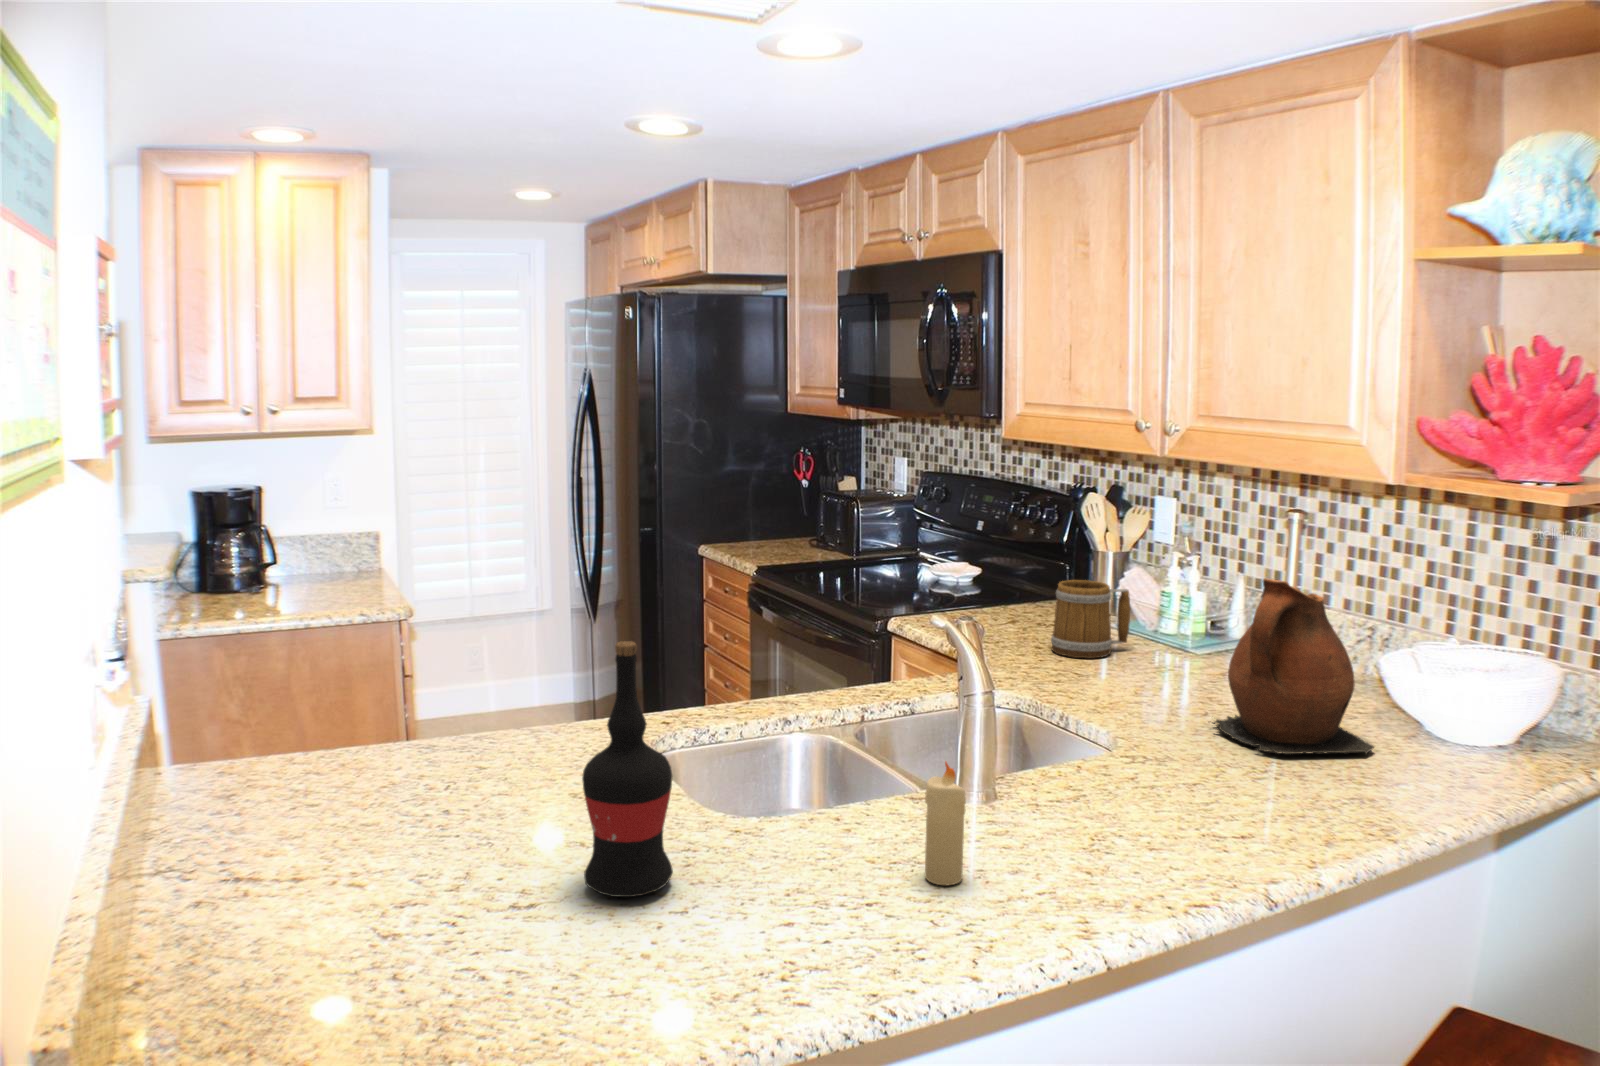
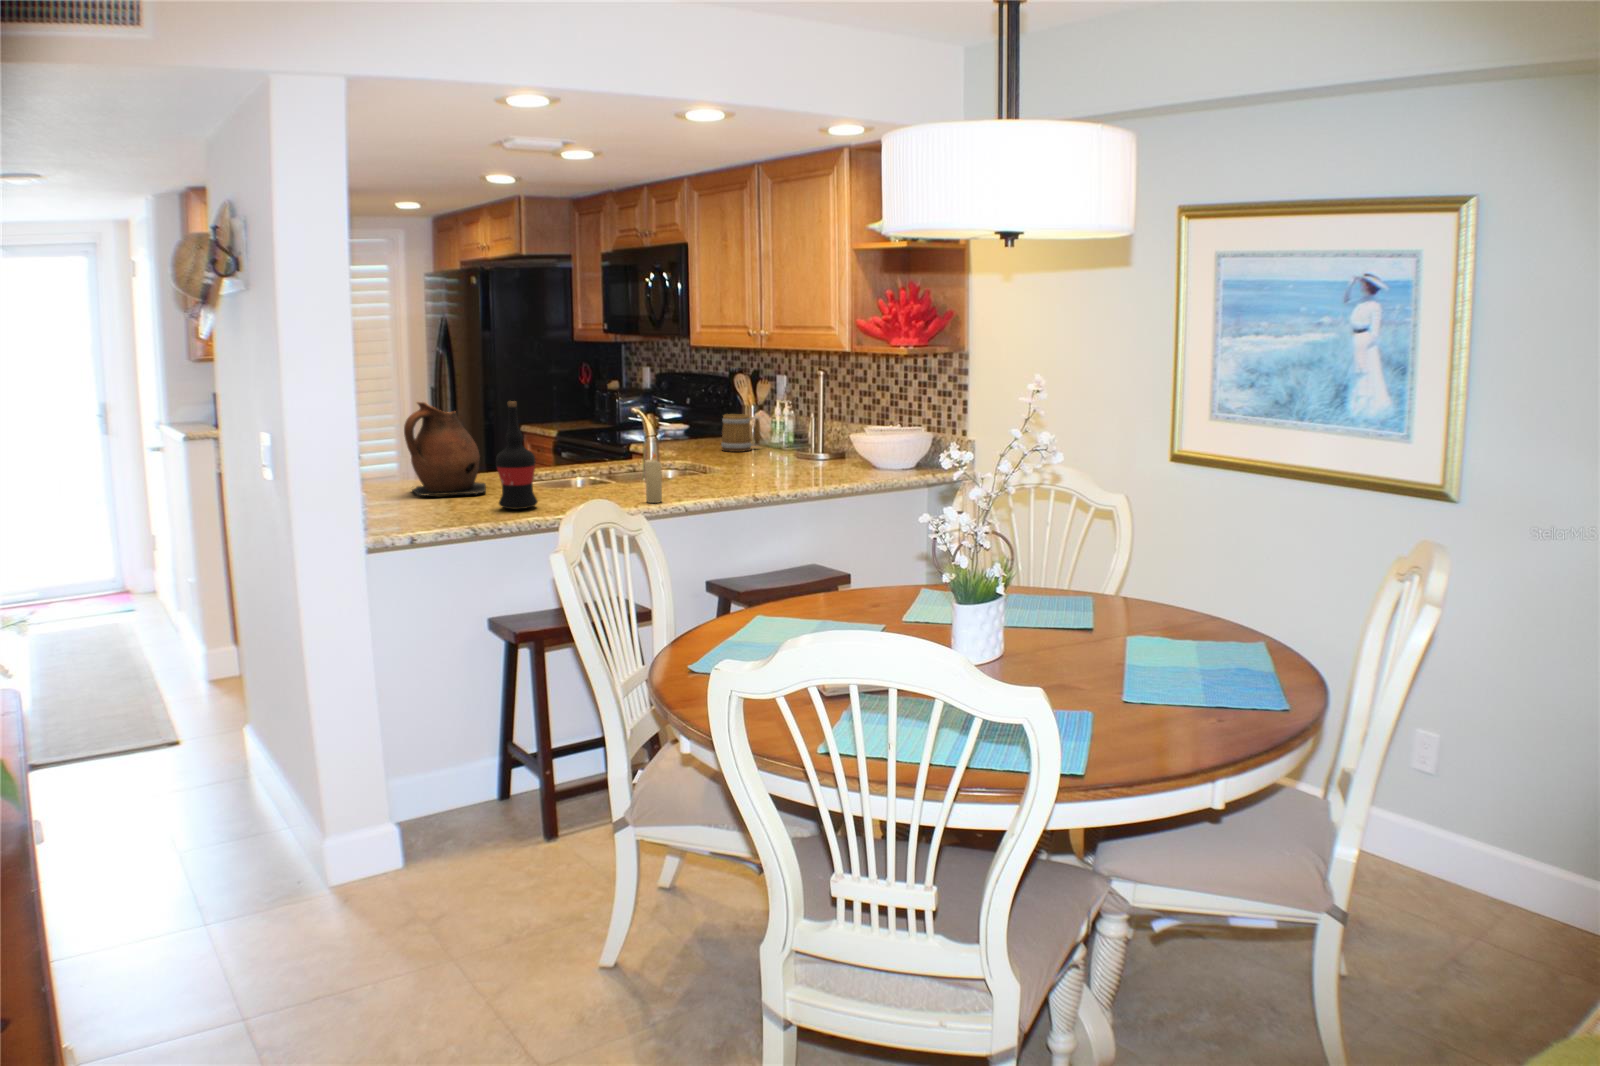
ceramic pitcher: present [1214,578,1374,754] -> present [404,402,486,496]

